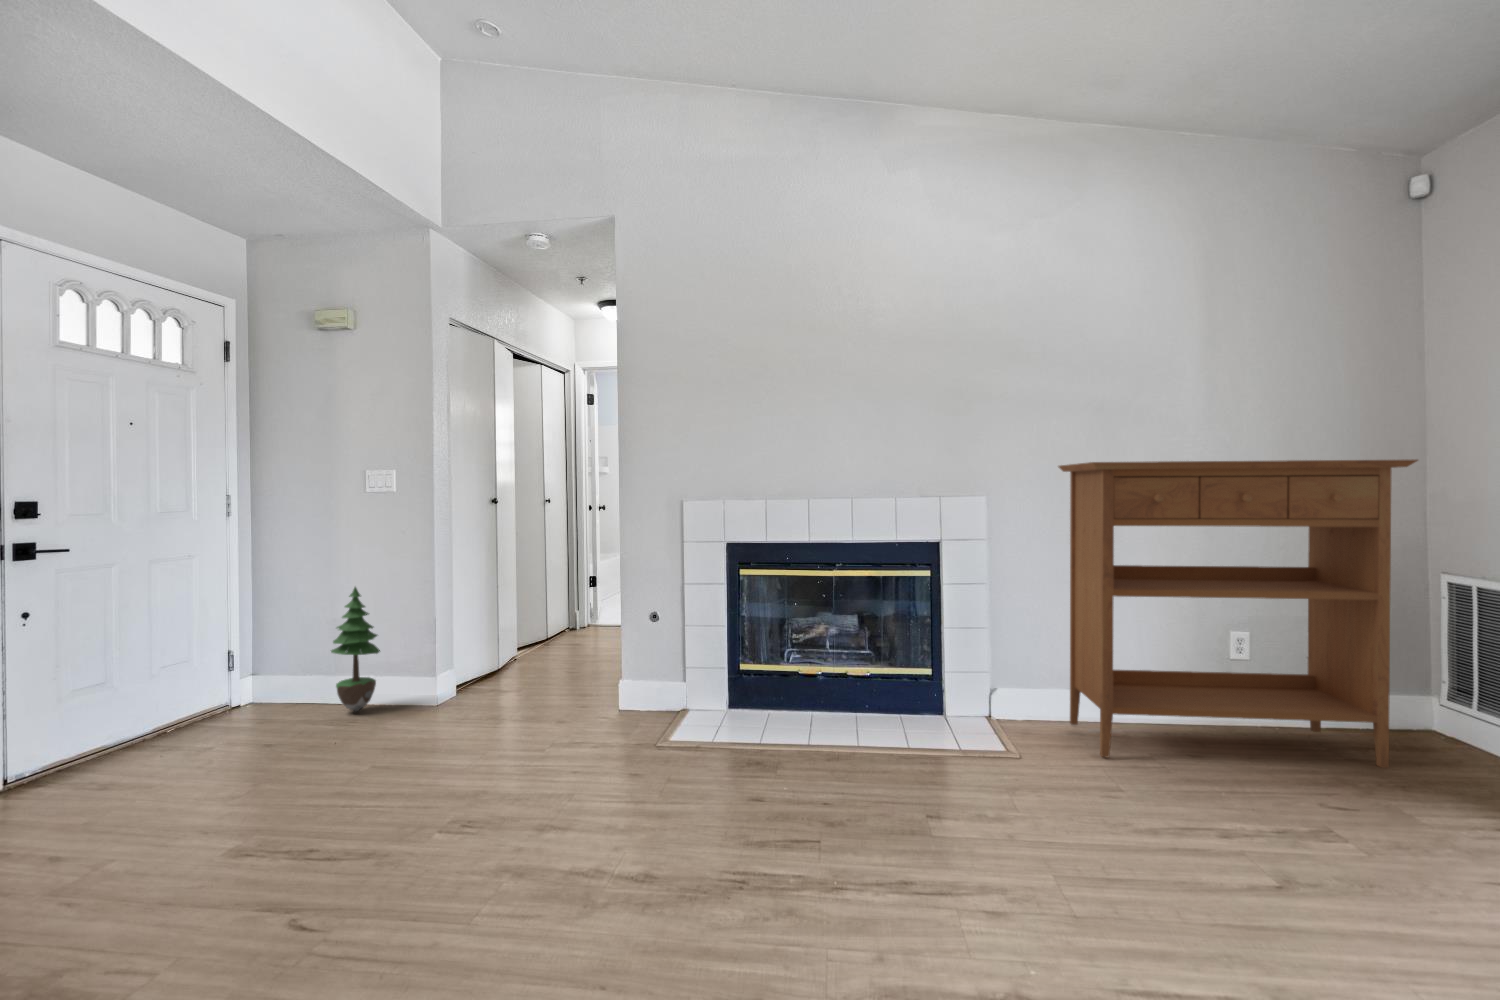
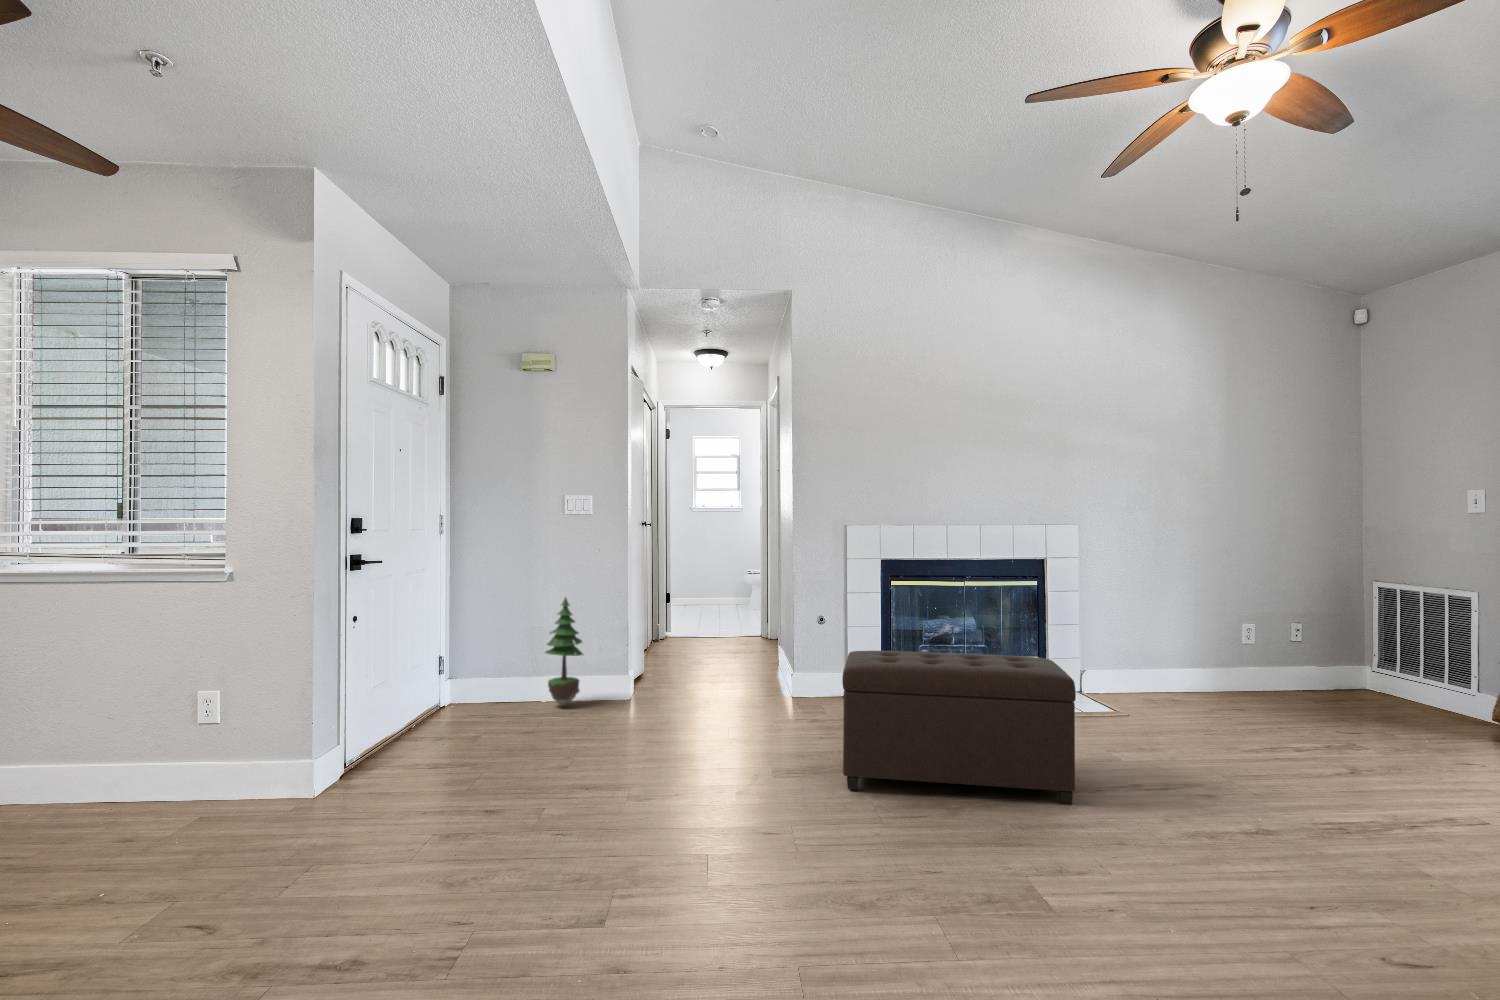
console table: present [1059,459,1418,768] -> none [1128,501,1375,712]
ottoman: none [467,671,803,927] -> present [842,651,1076,805]

